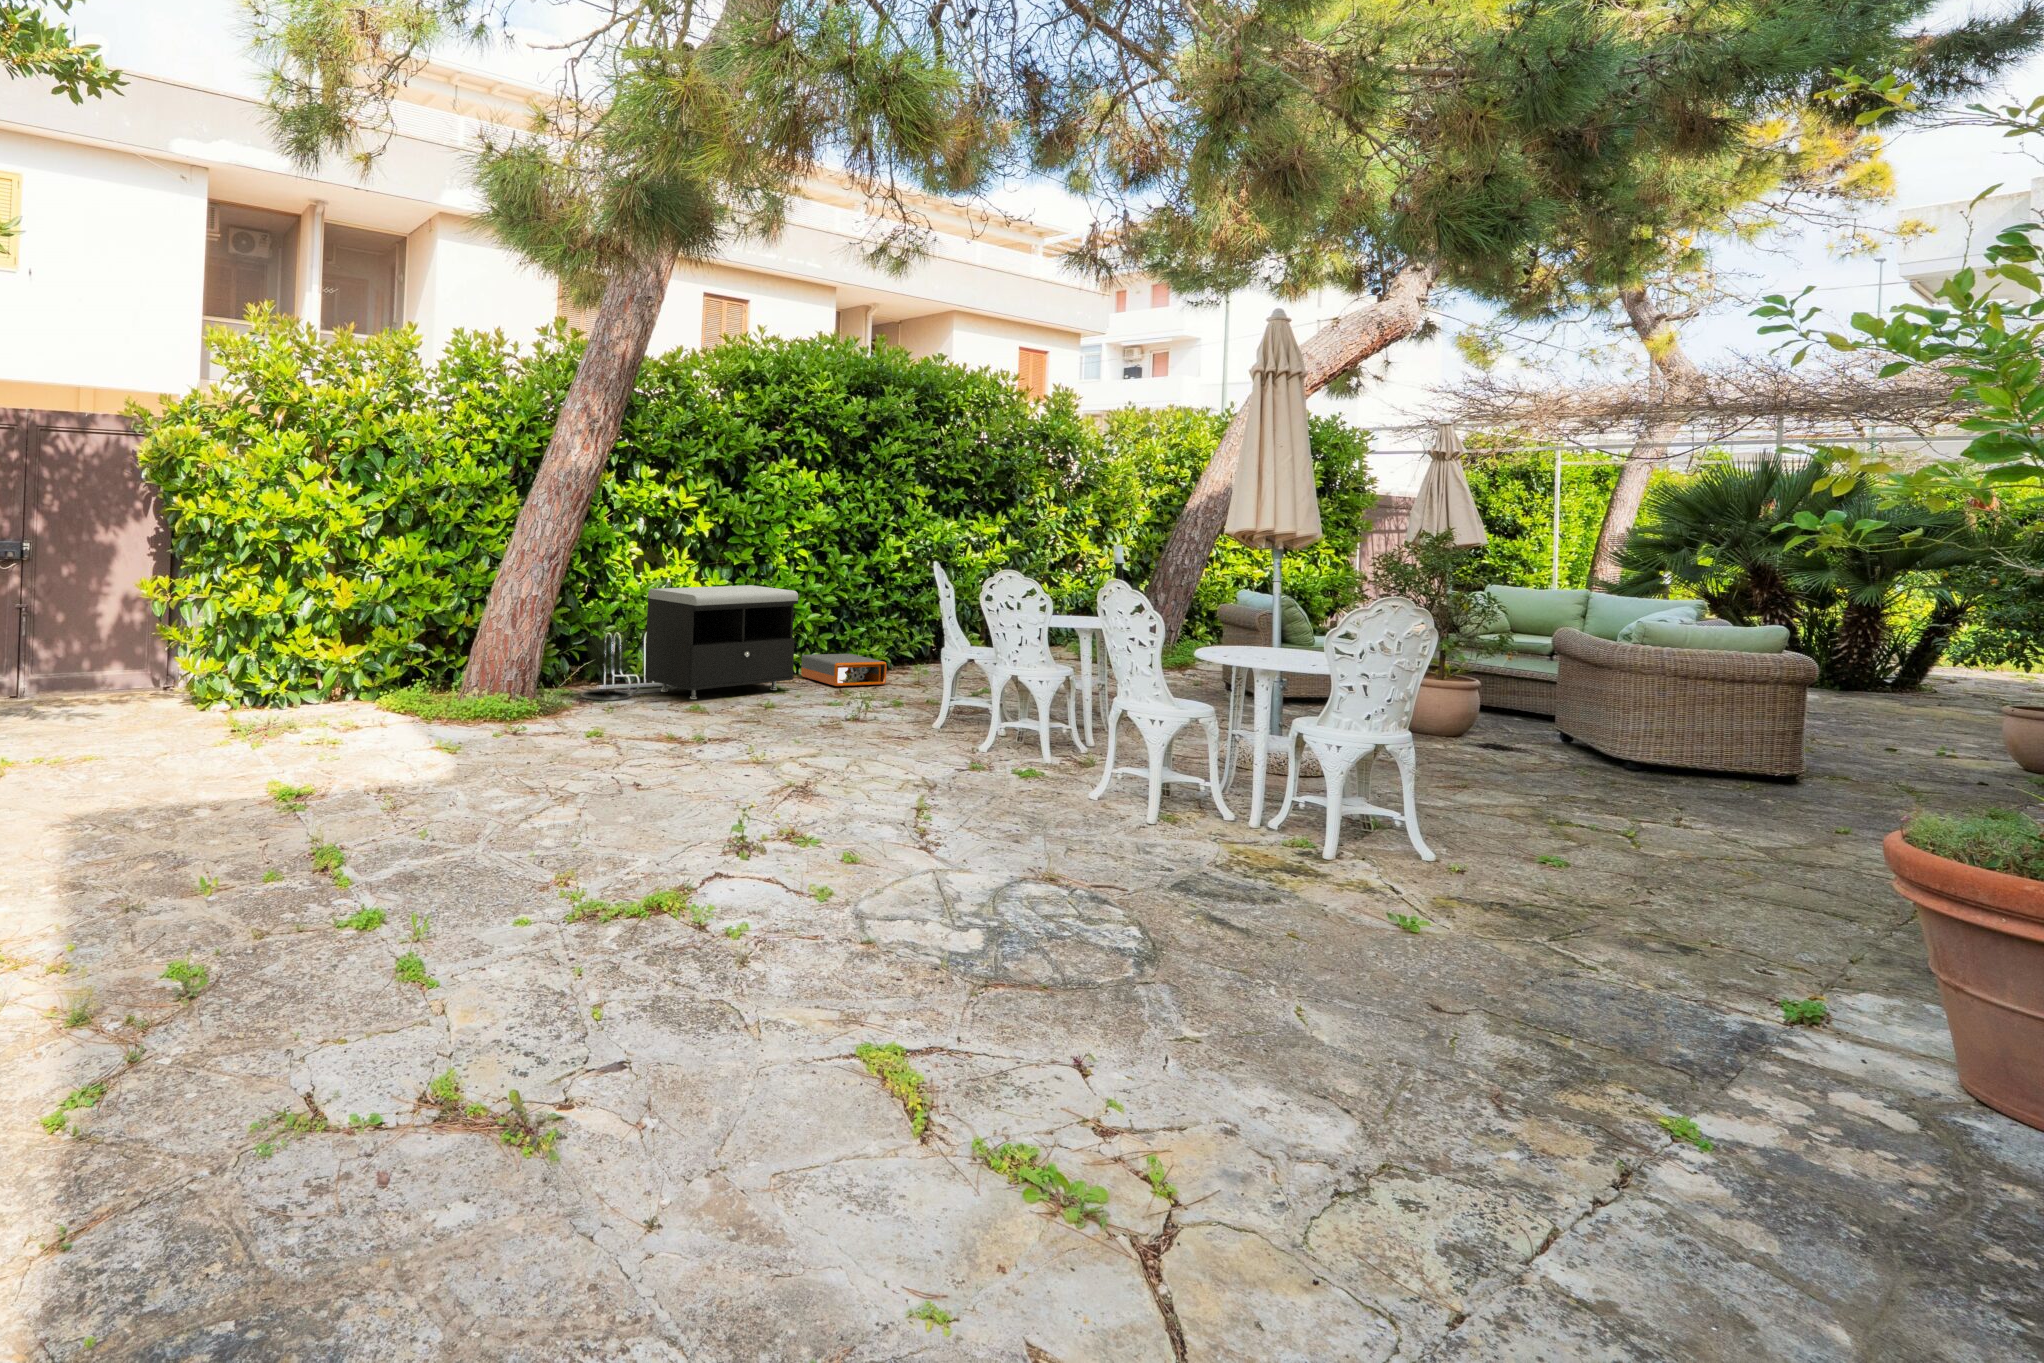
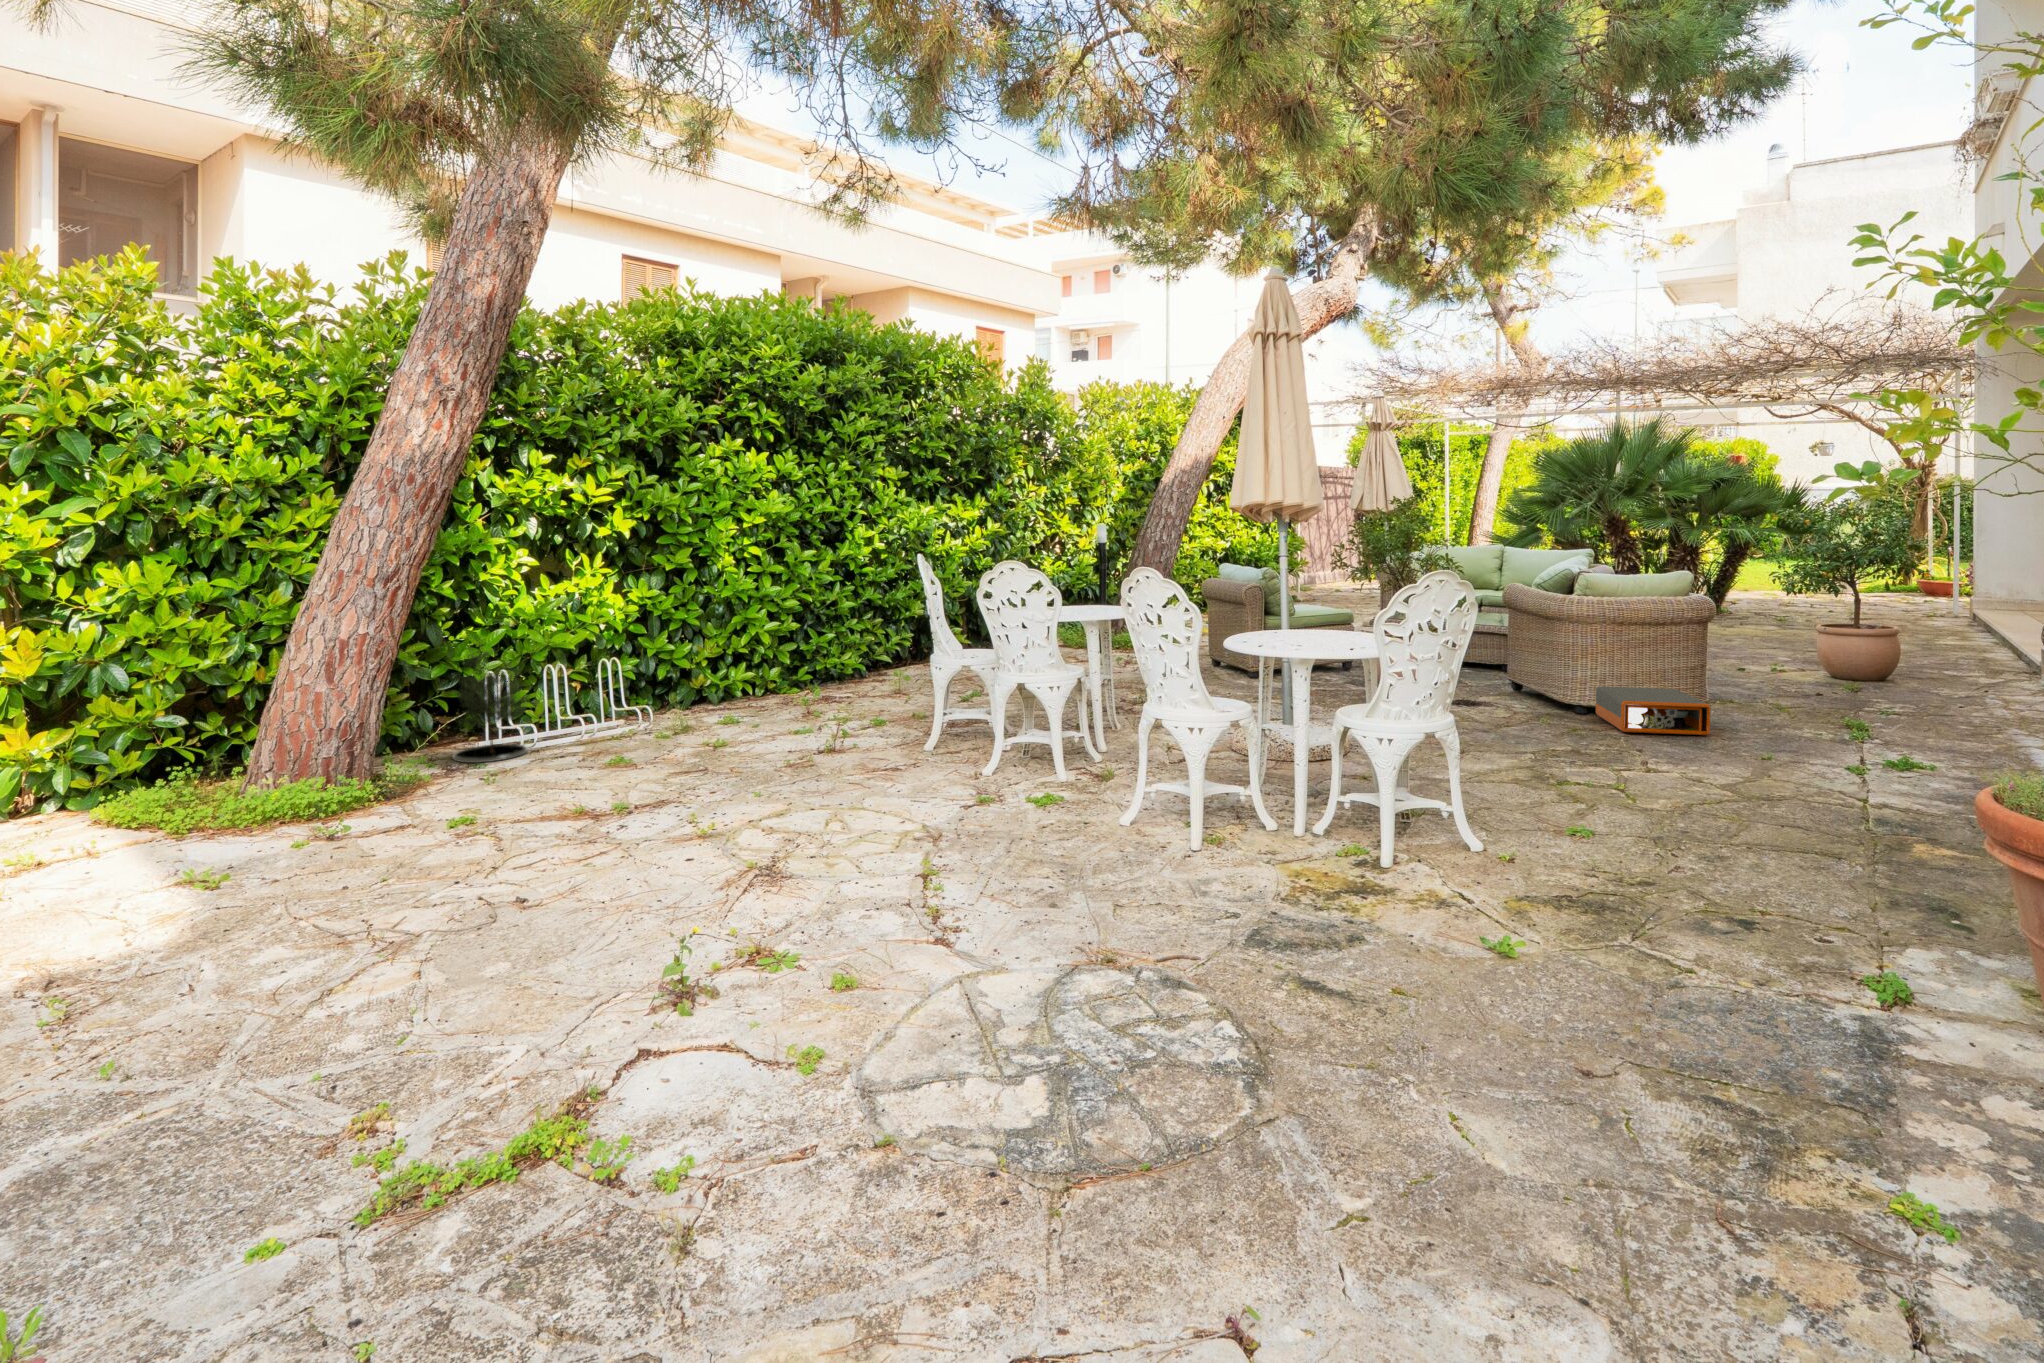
storage bench: present [645,585,798,699] -> none [547,594,750,746]
storage box: present [801,654,887,686] -> present [1596,687,1711,735]

